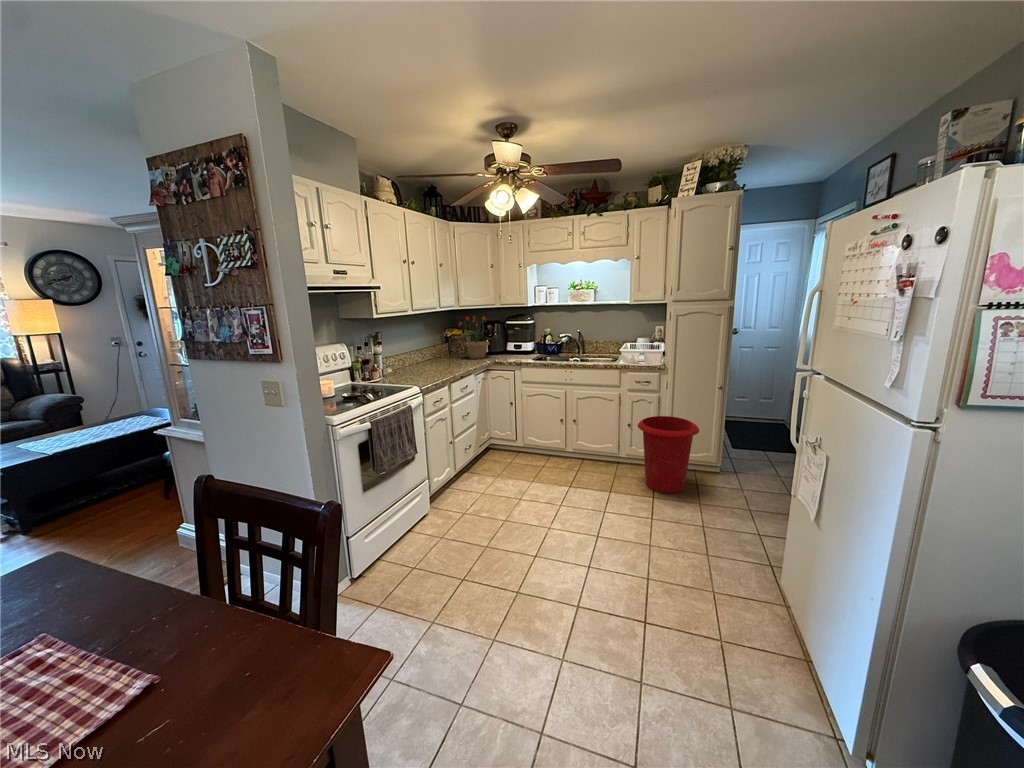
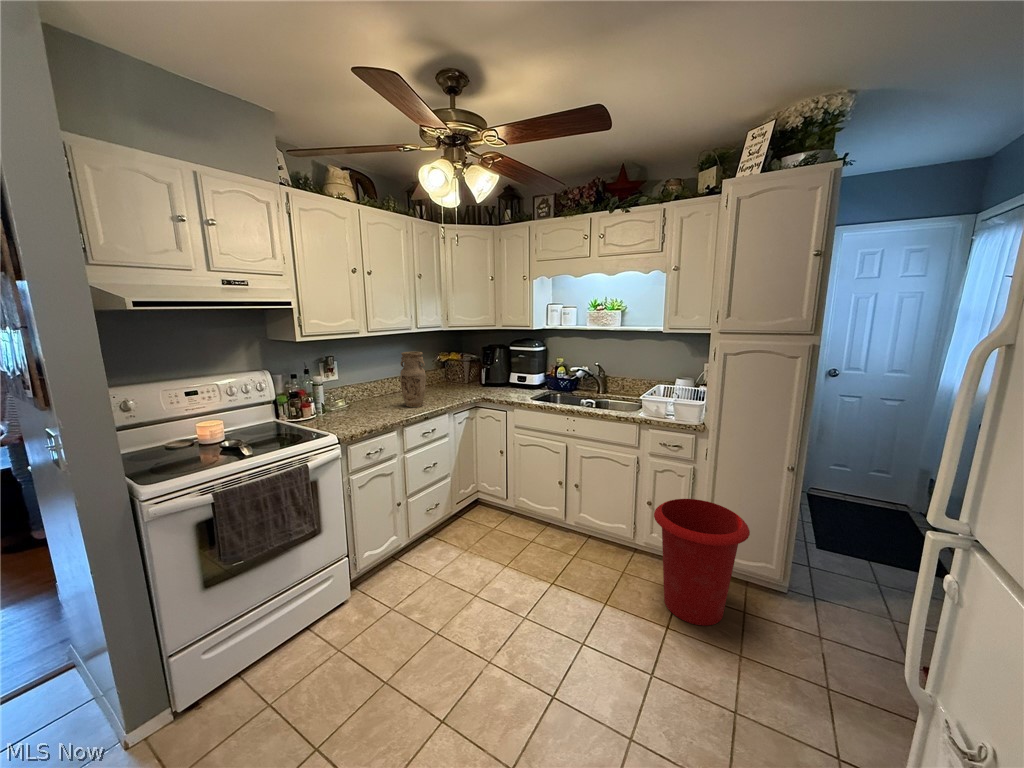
potted plant: present [460,317,491,359] -> none [446,338,489,392]
vase: none [435,326,456,370] -> present [400,352,426,407]

